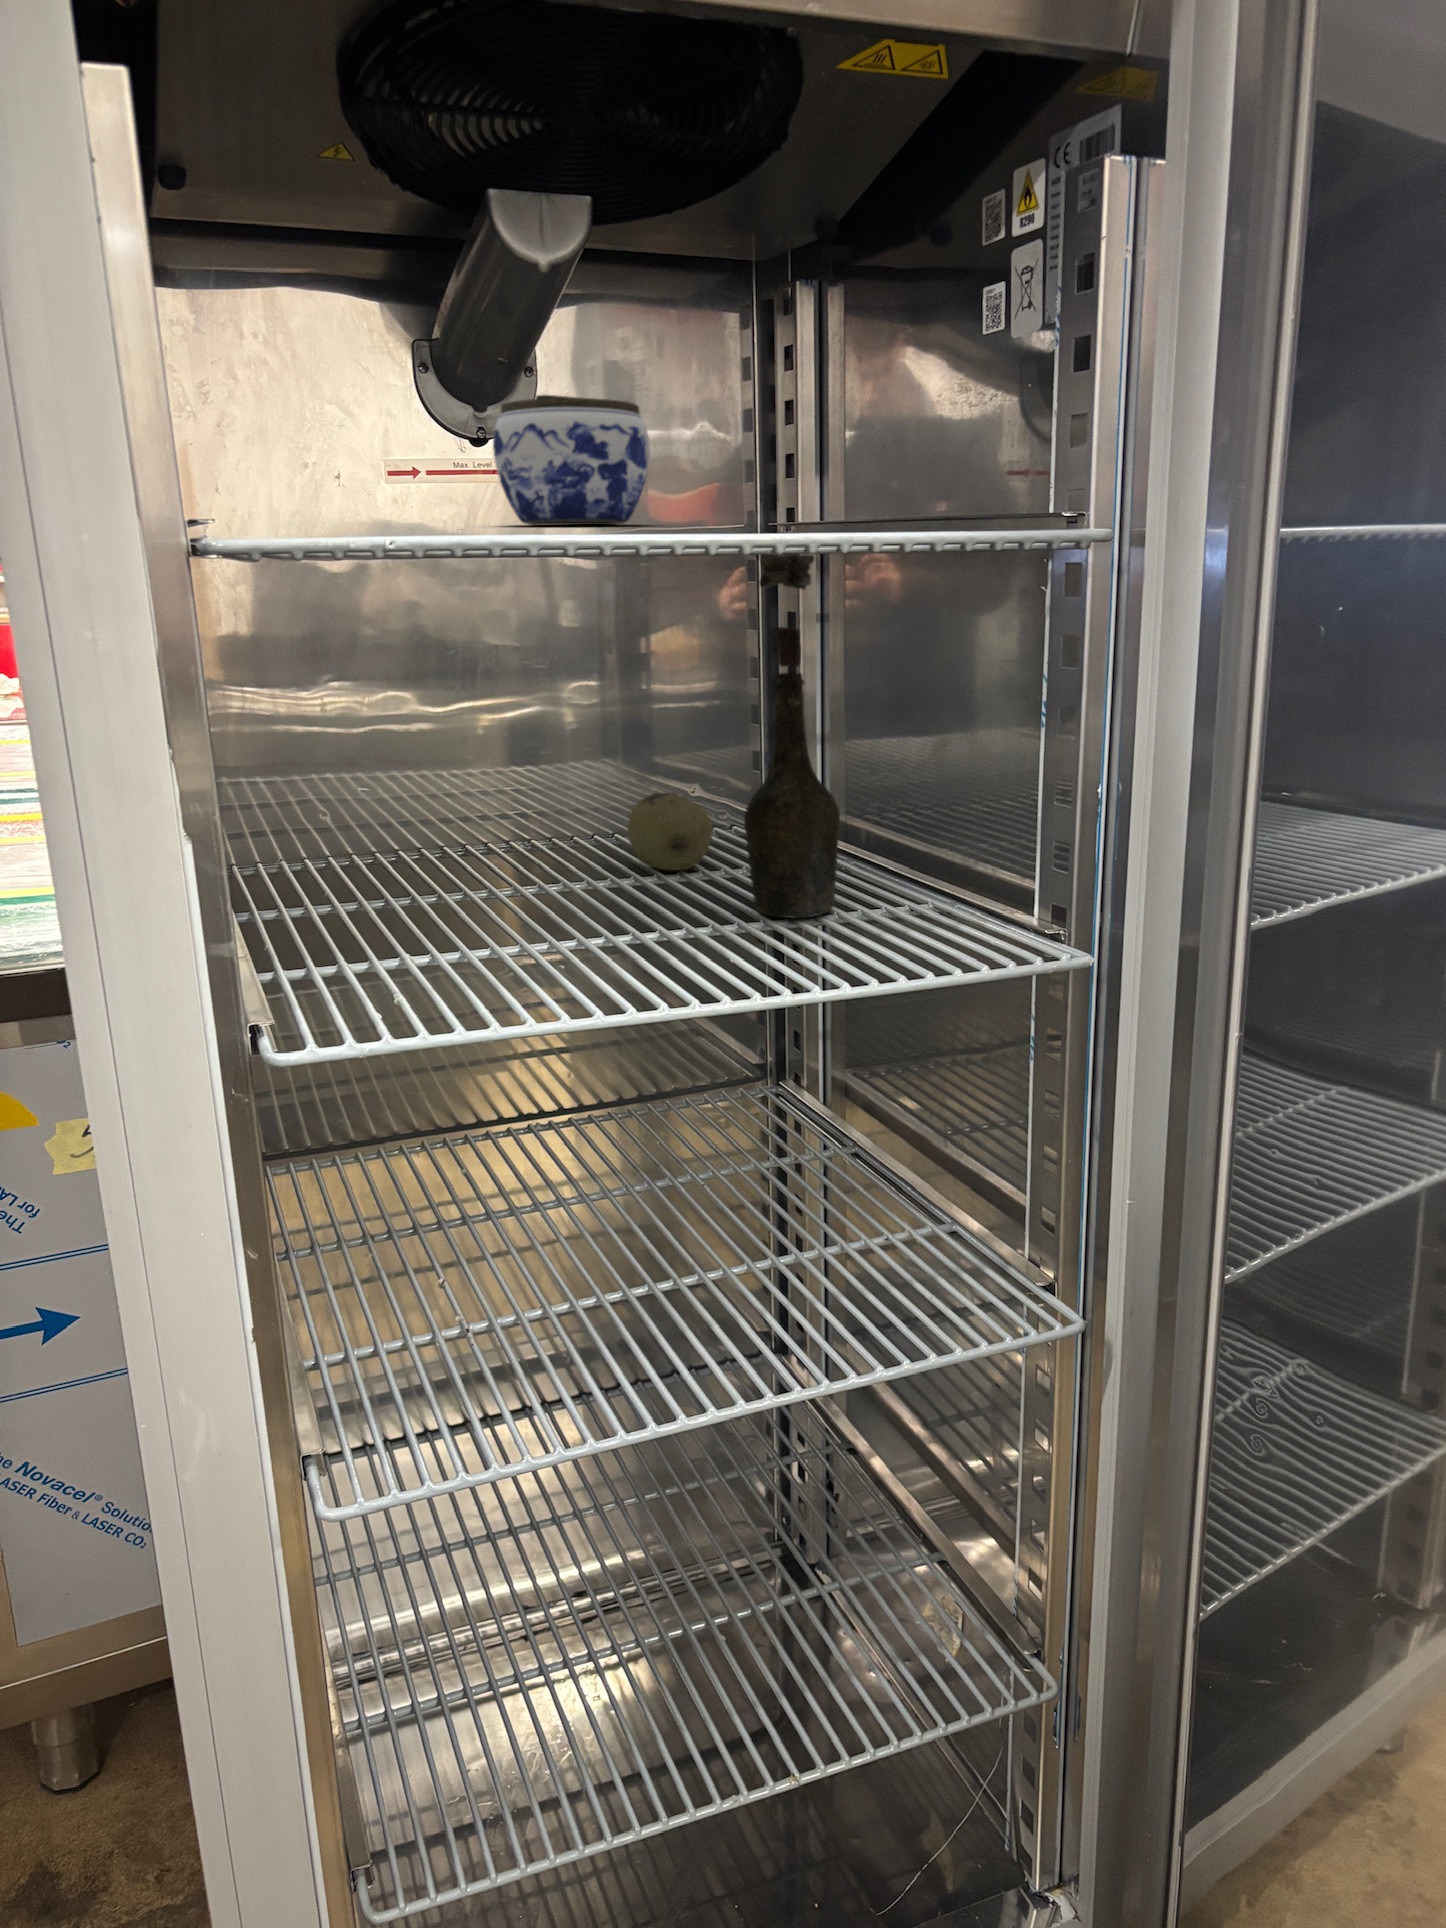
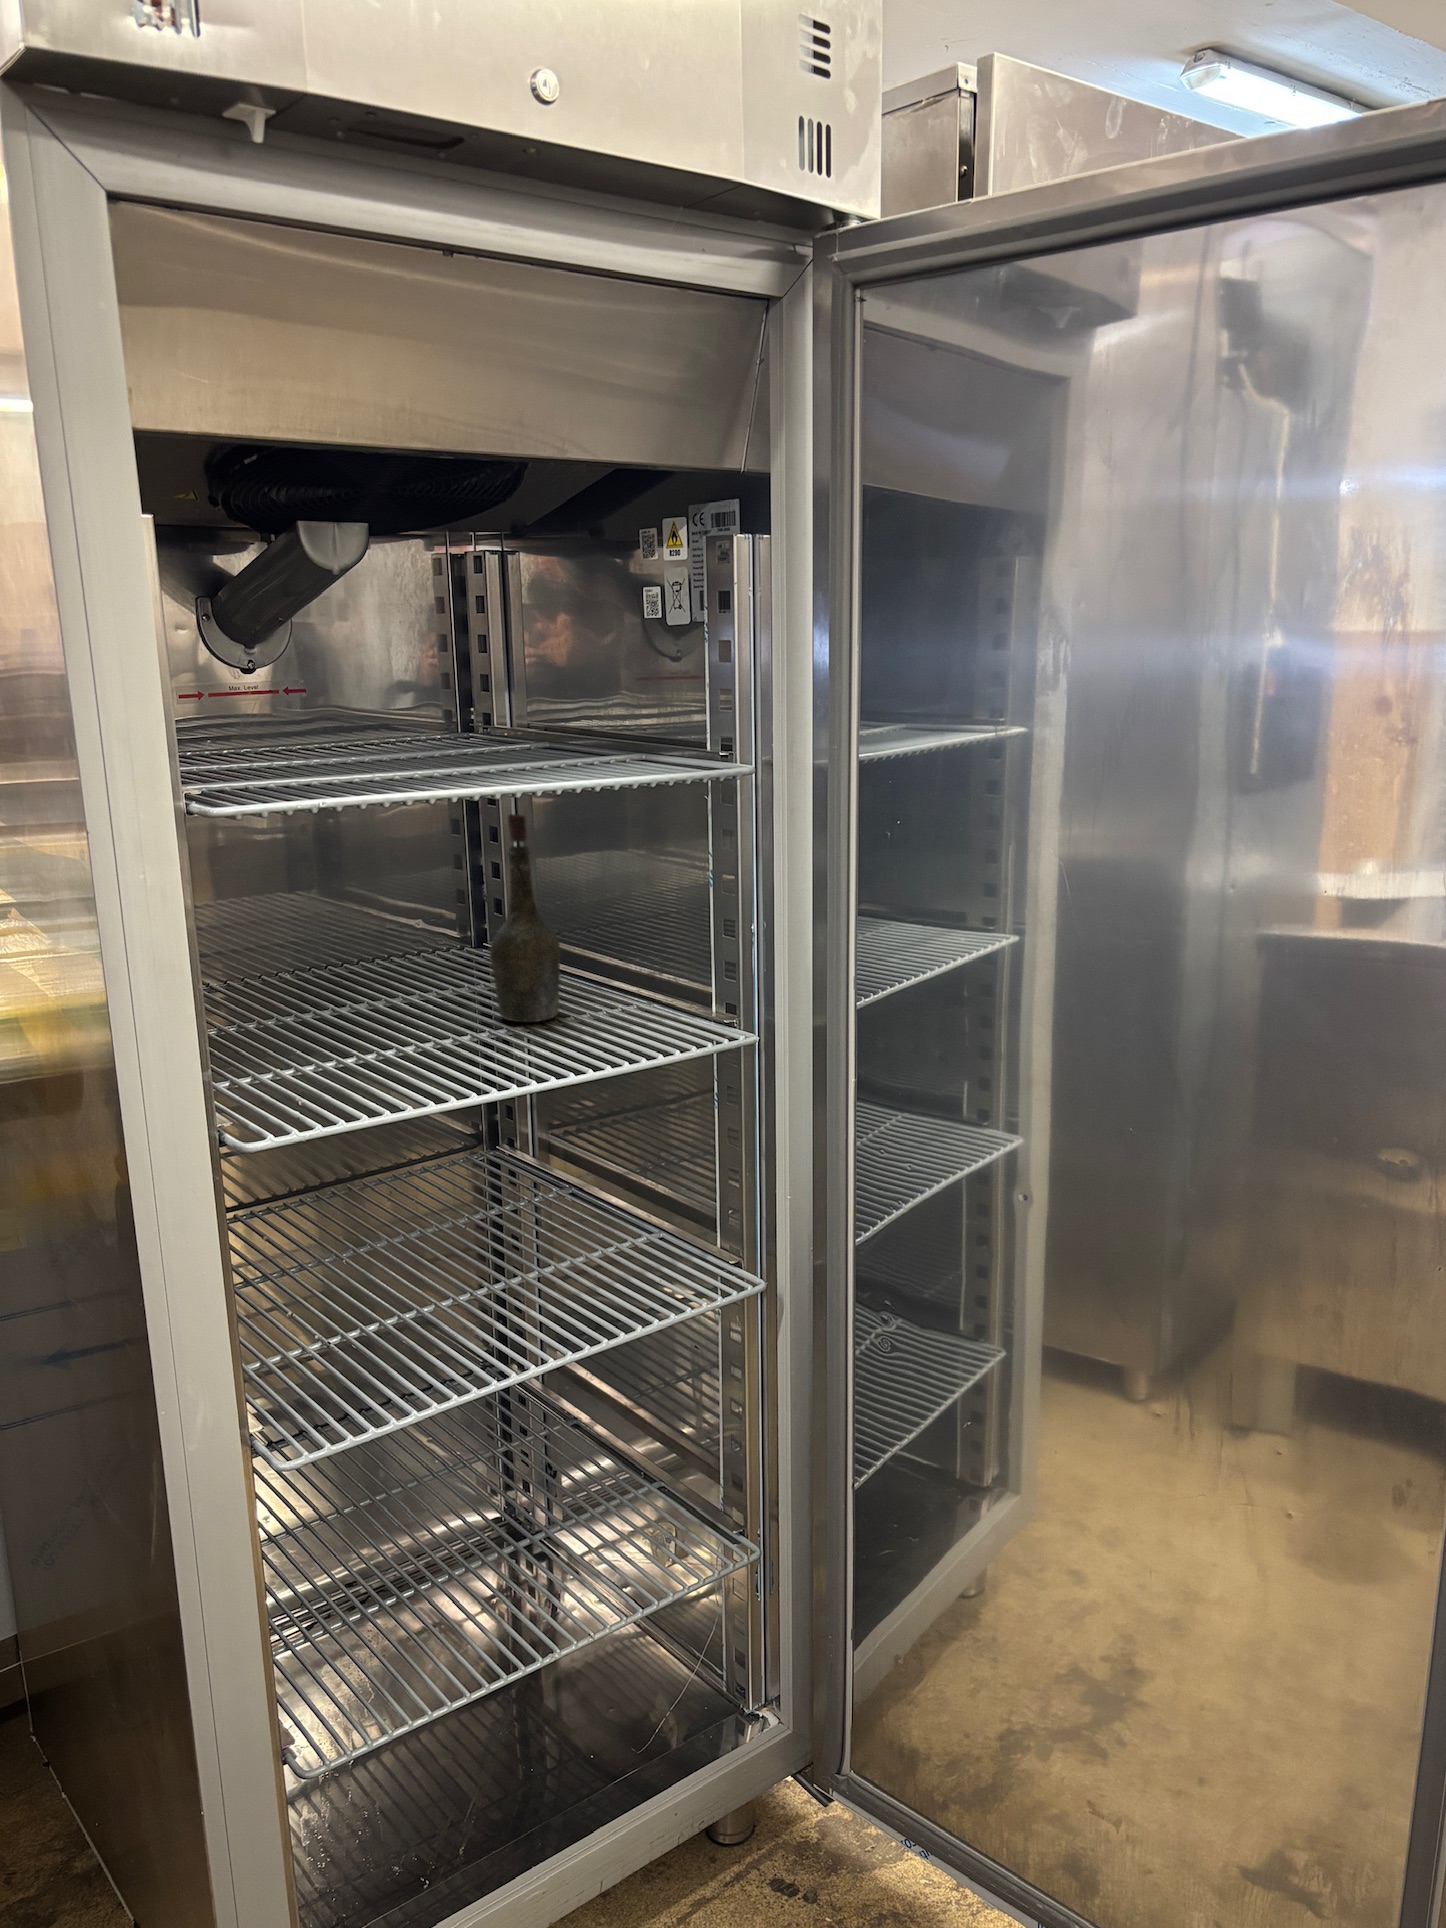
jar: present [493,395,649,525] -> none [256,636,382,729]
fruit: present [627,792,713,870] -> none [381,930,448,990]

